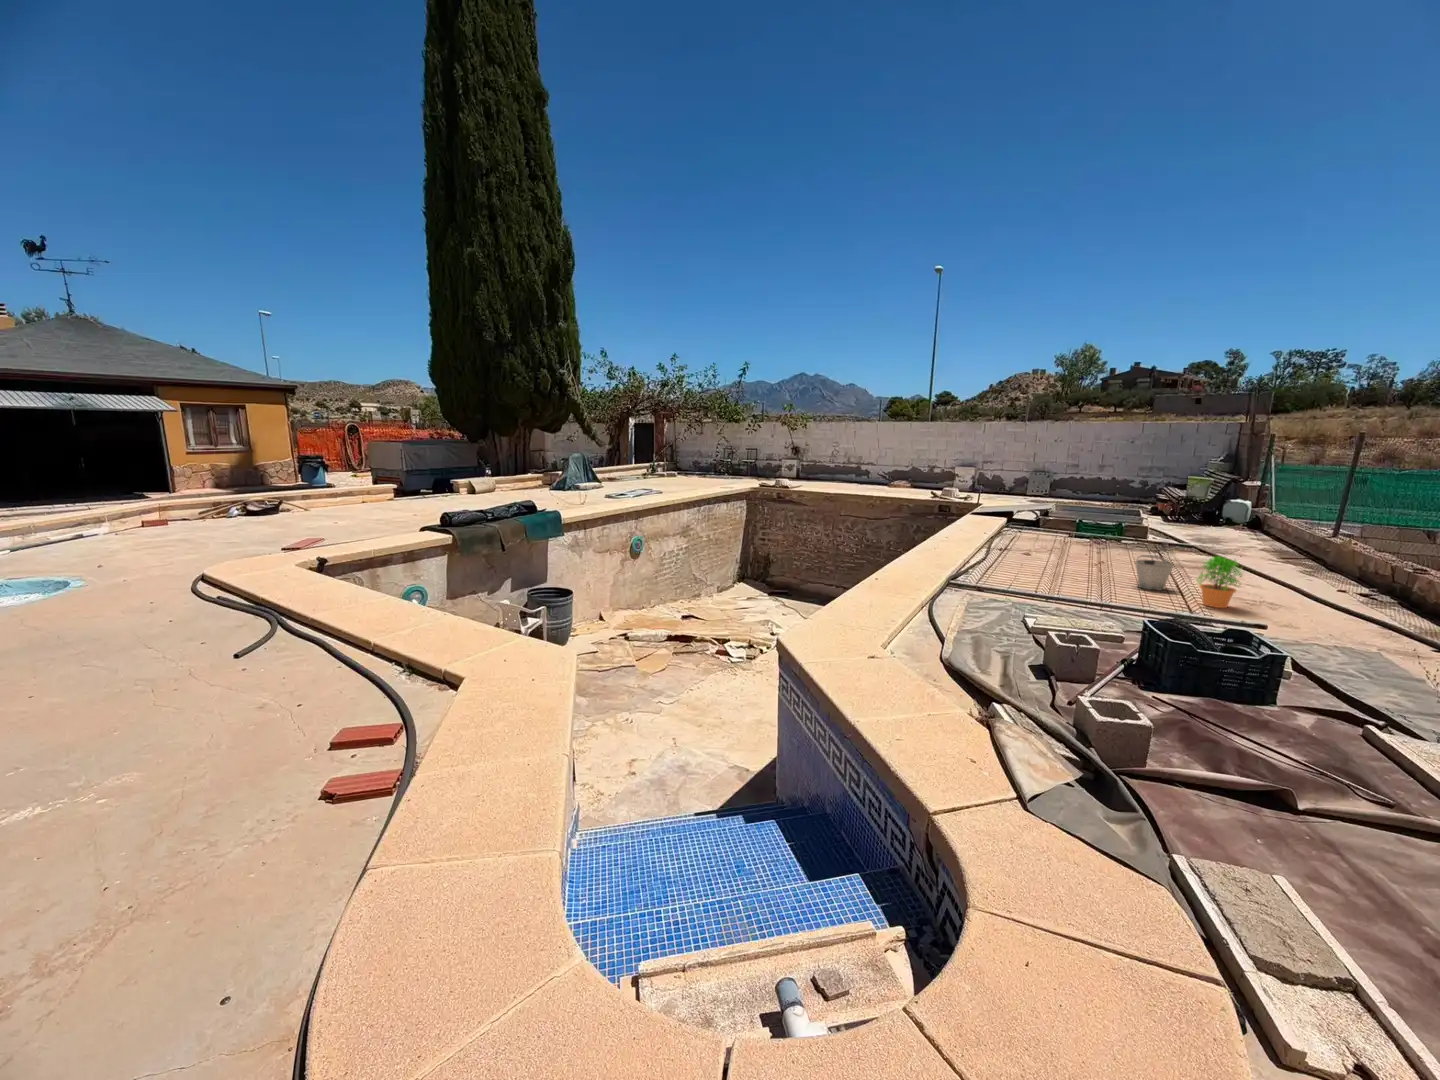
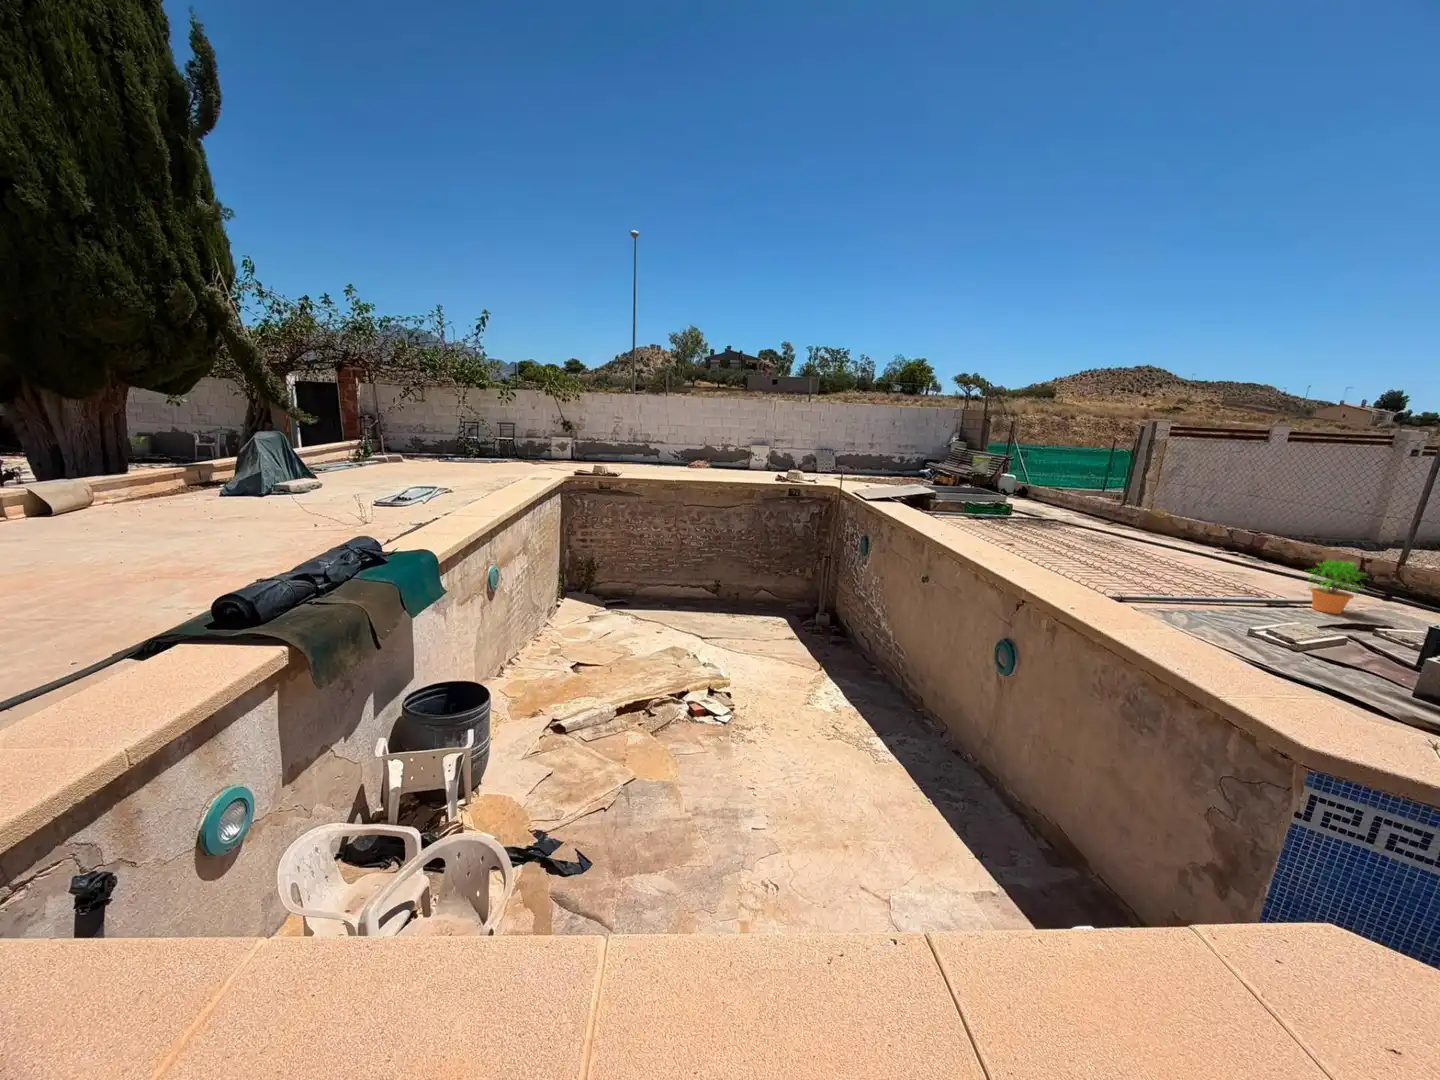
bucket: present [1136,555,1173,591] -> none [1209,556,1253,595]

